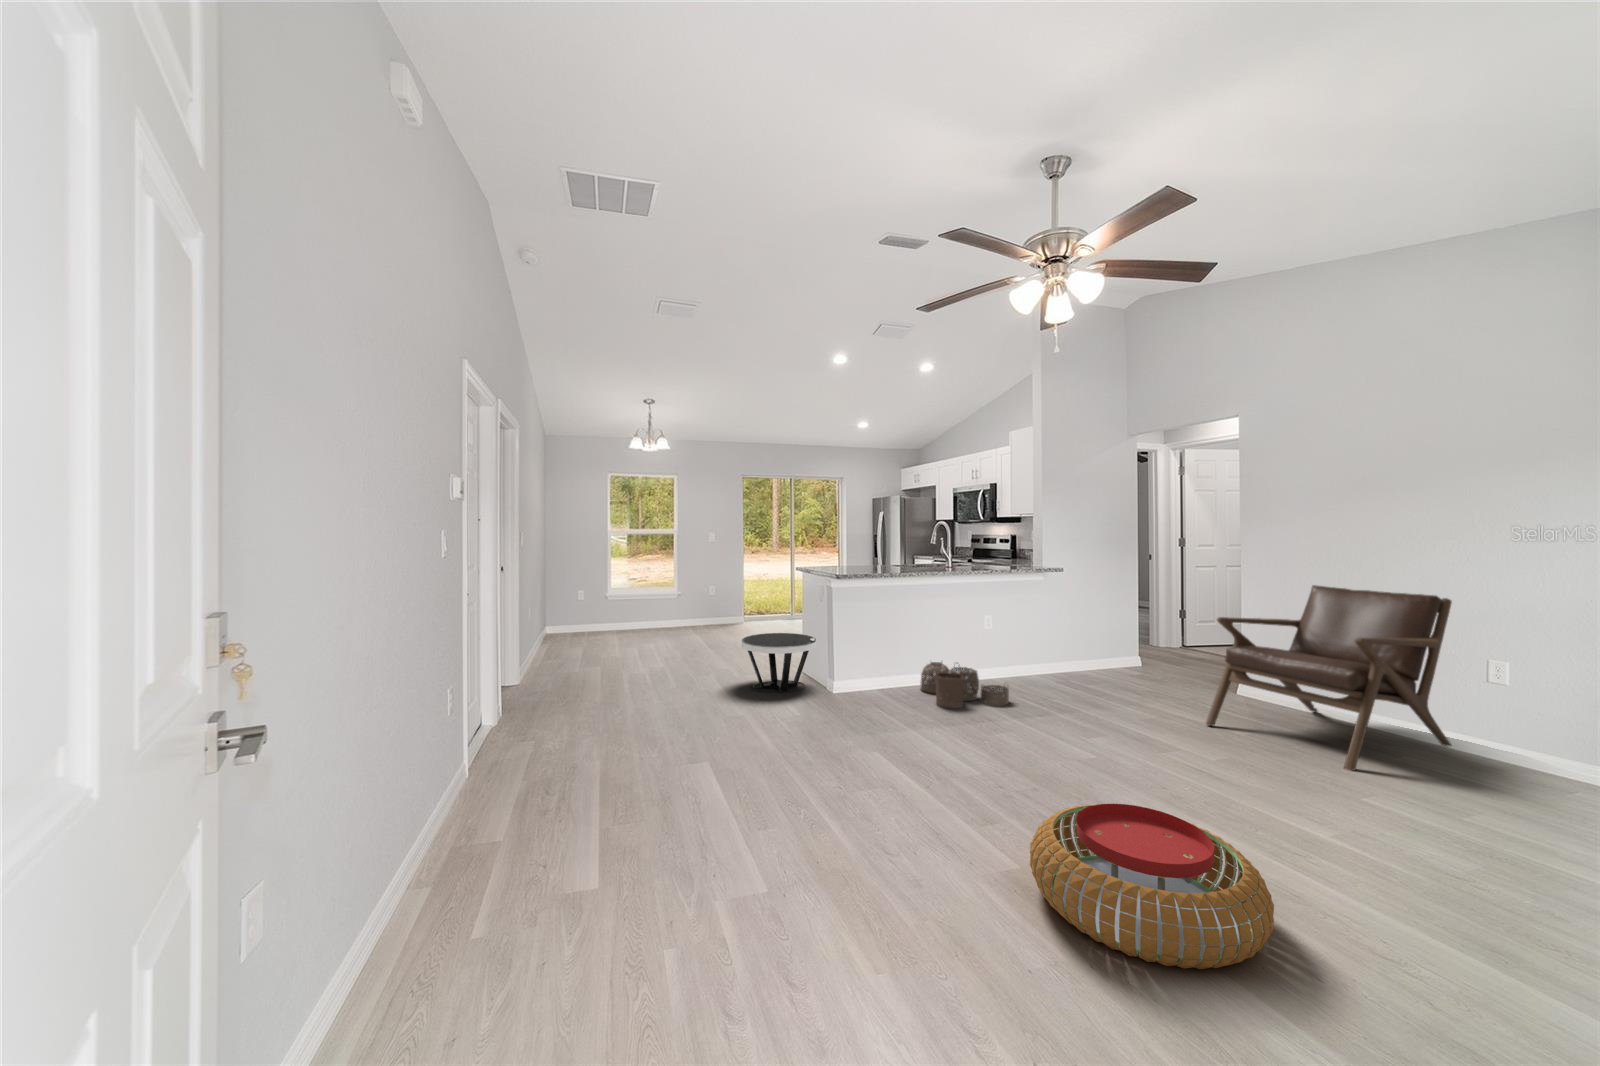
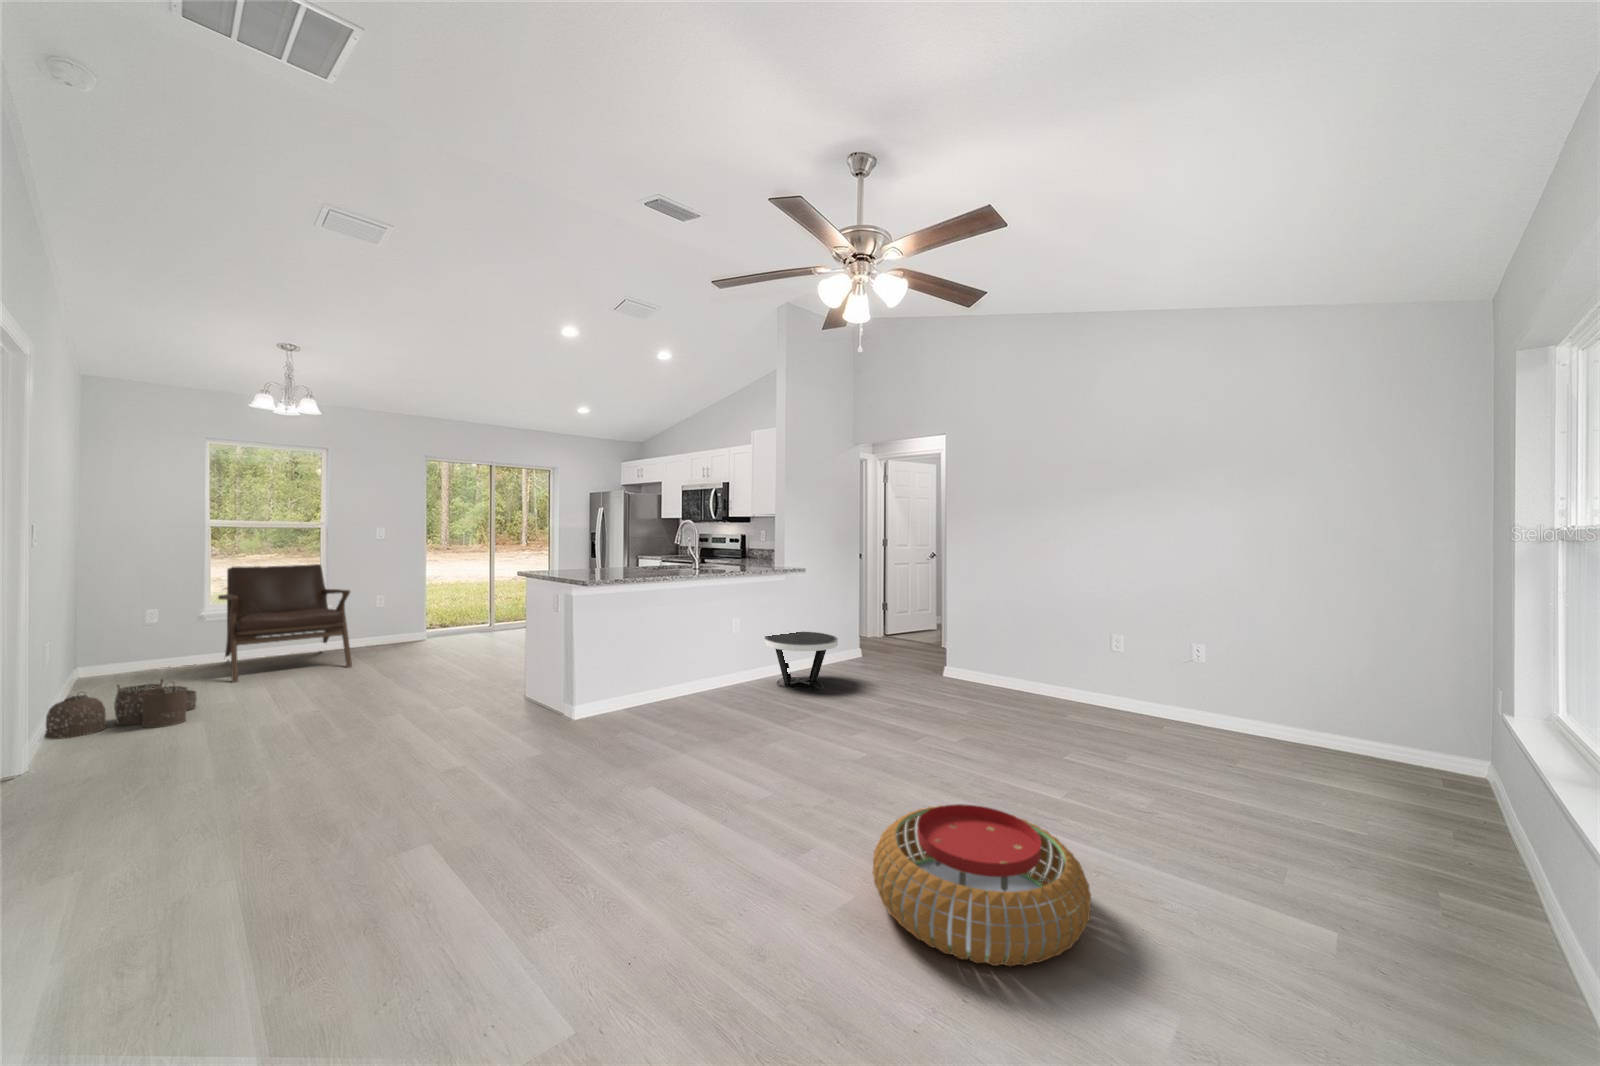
lounge chair: present [1206,585,1452,771] -> present [218,564,352,683]
side table: present [742,633,816,692] -> present [764,631,838,690]
woven basket: present [921,662,1009,708] -> present [44,680,197,739]

